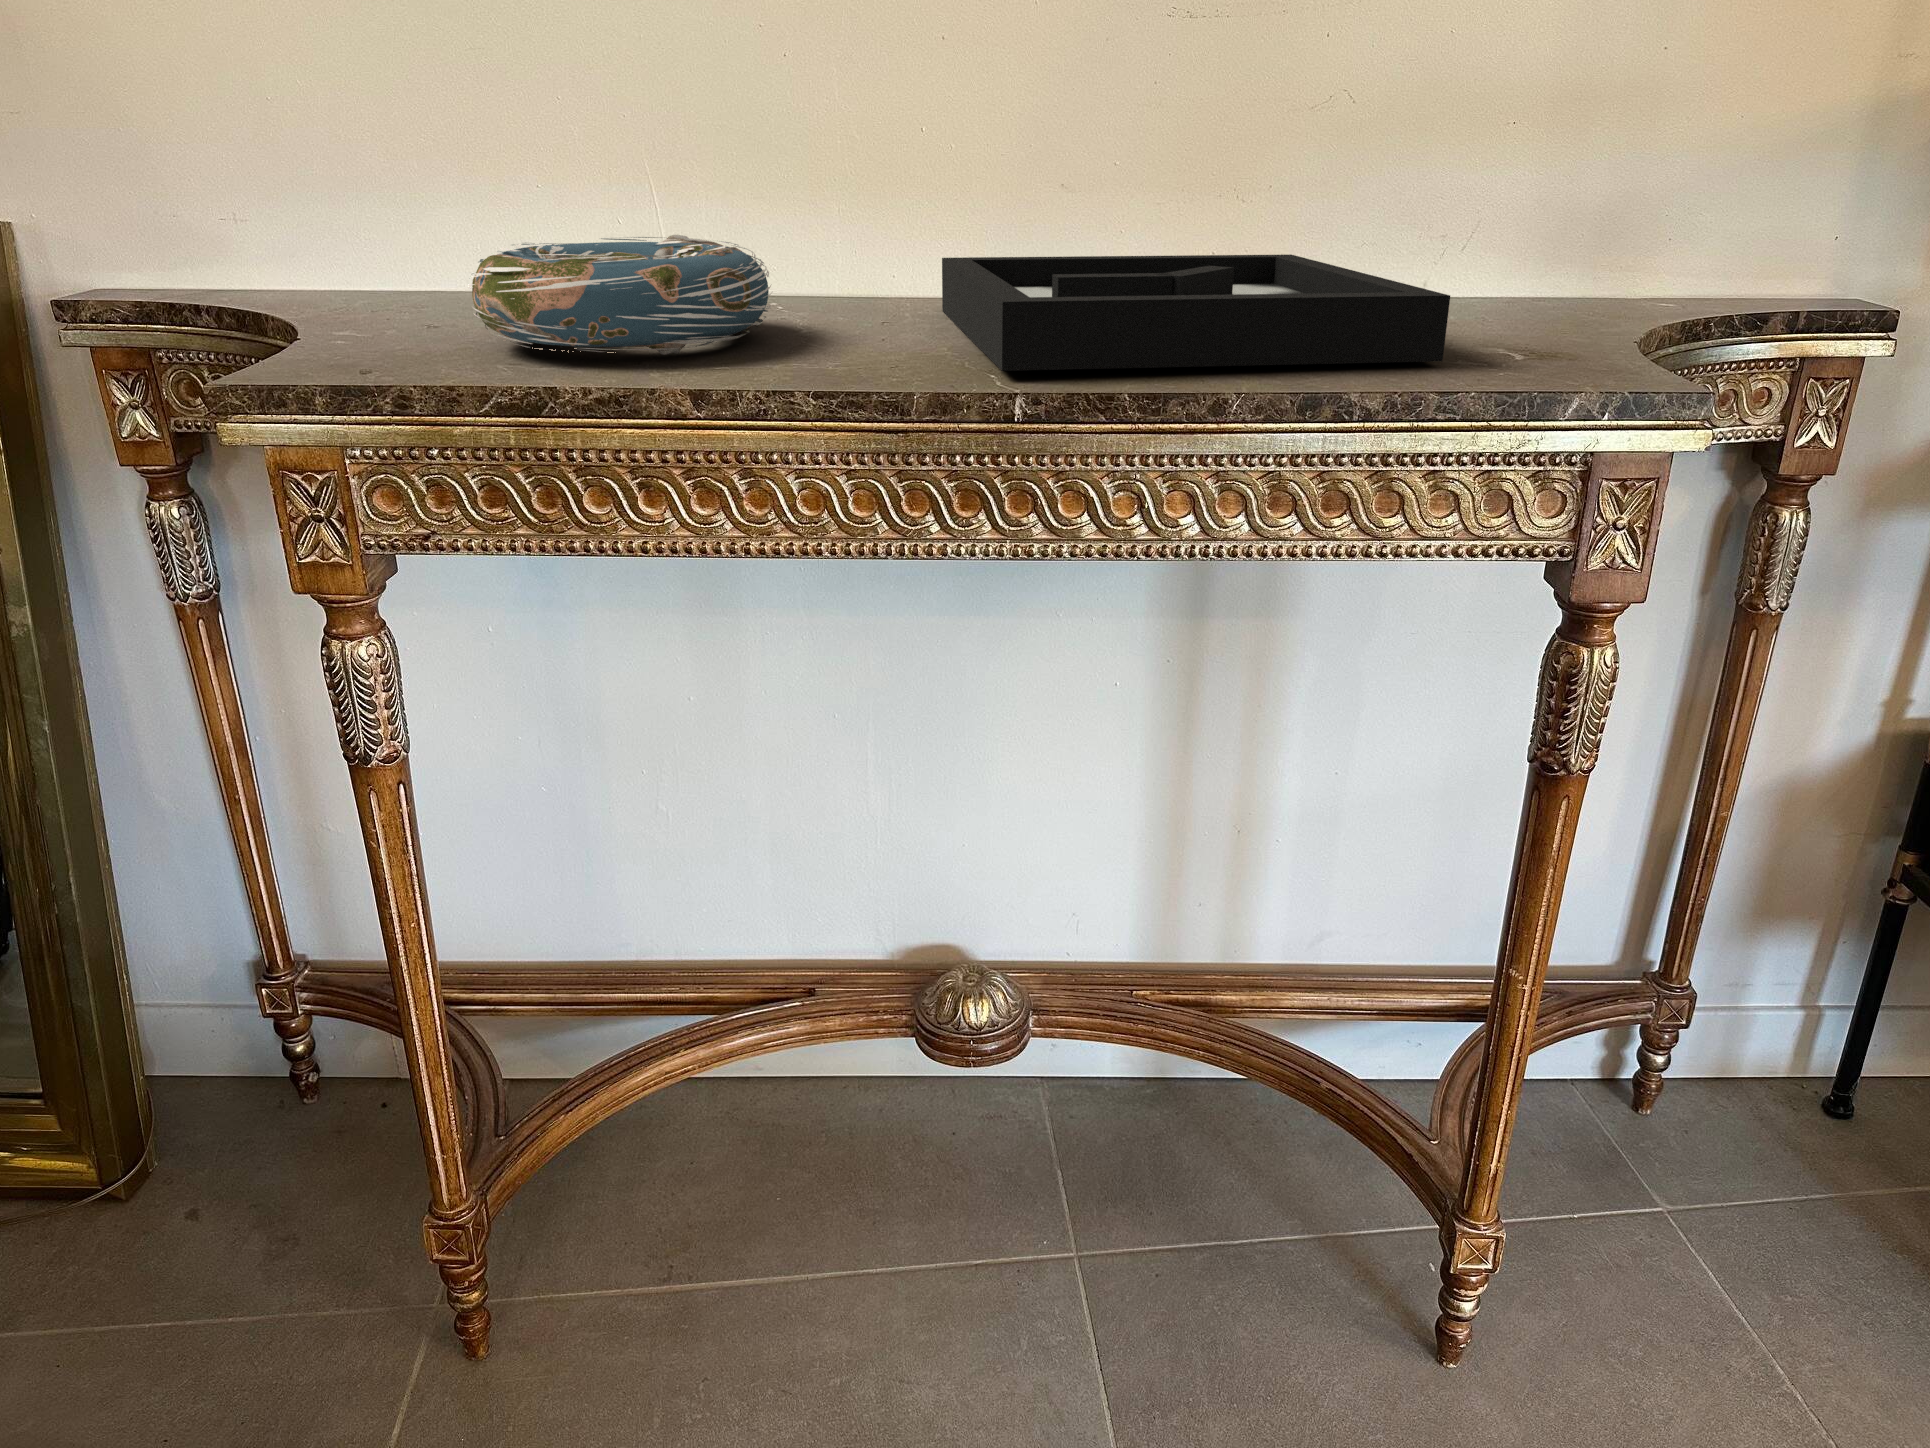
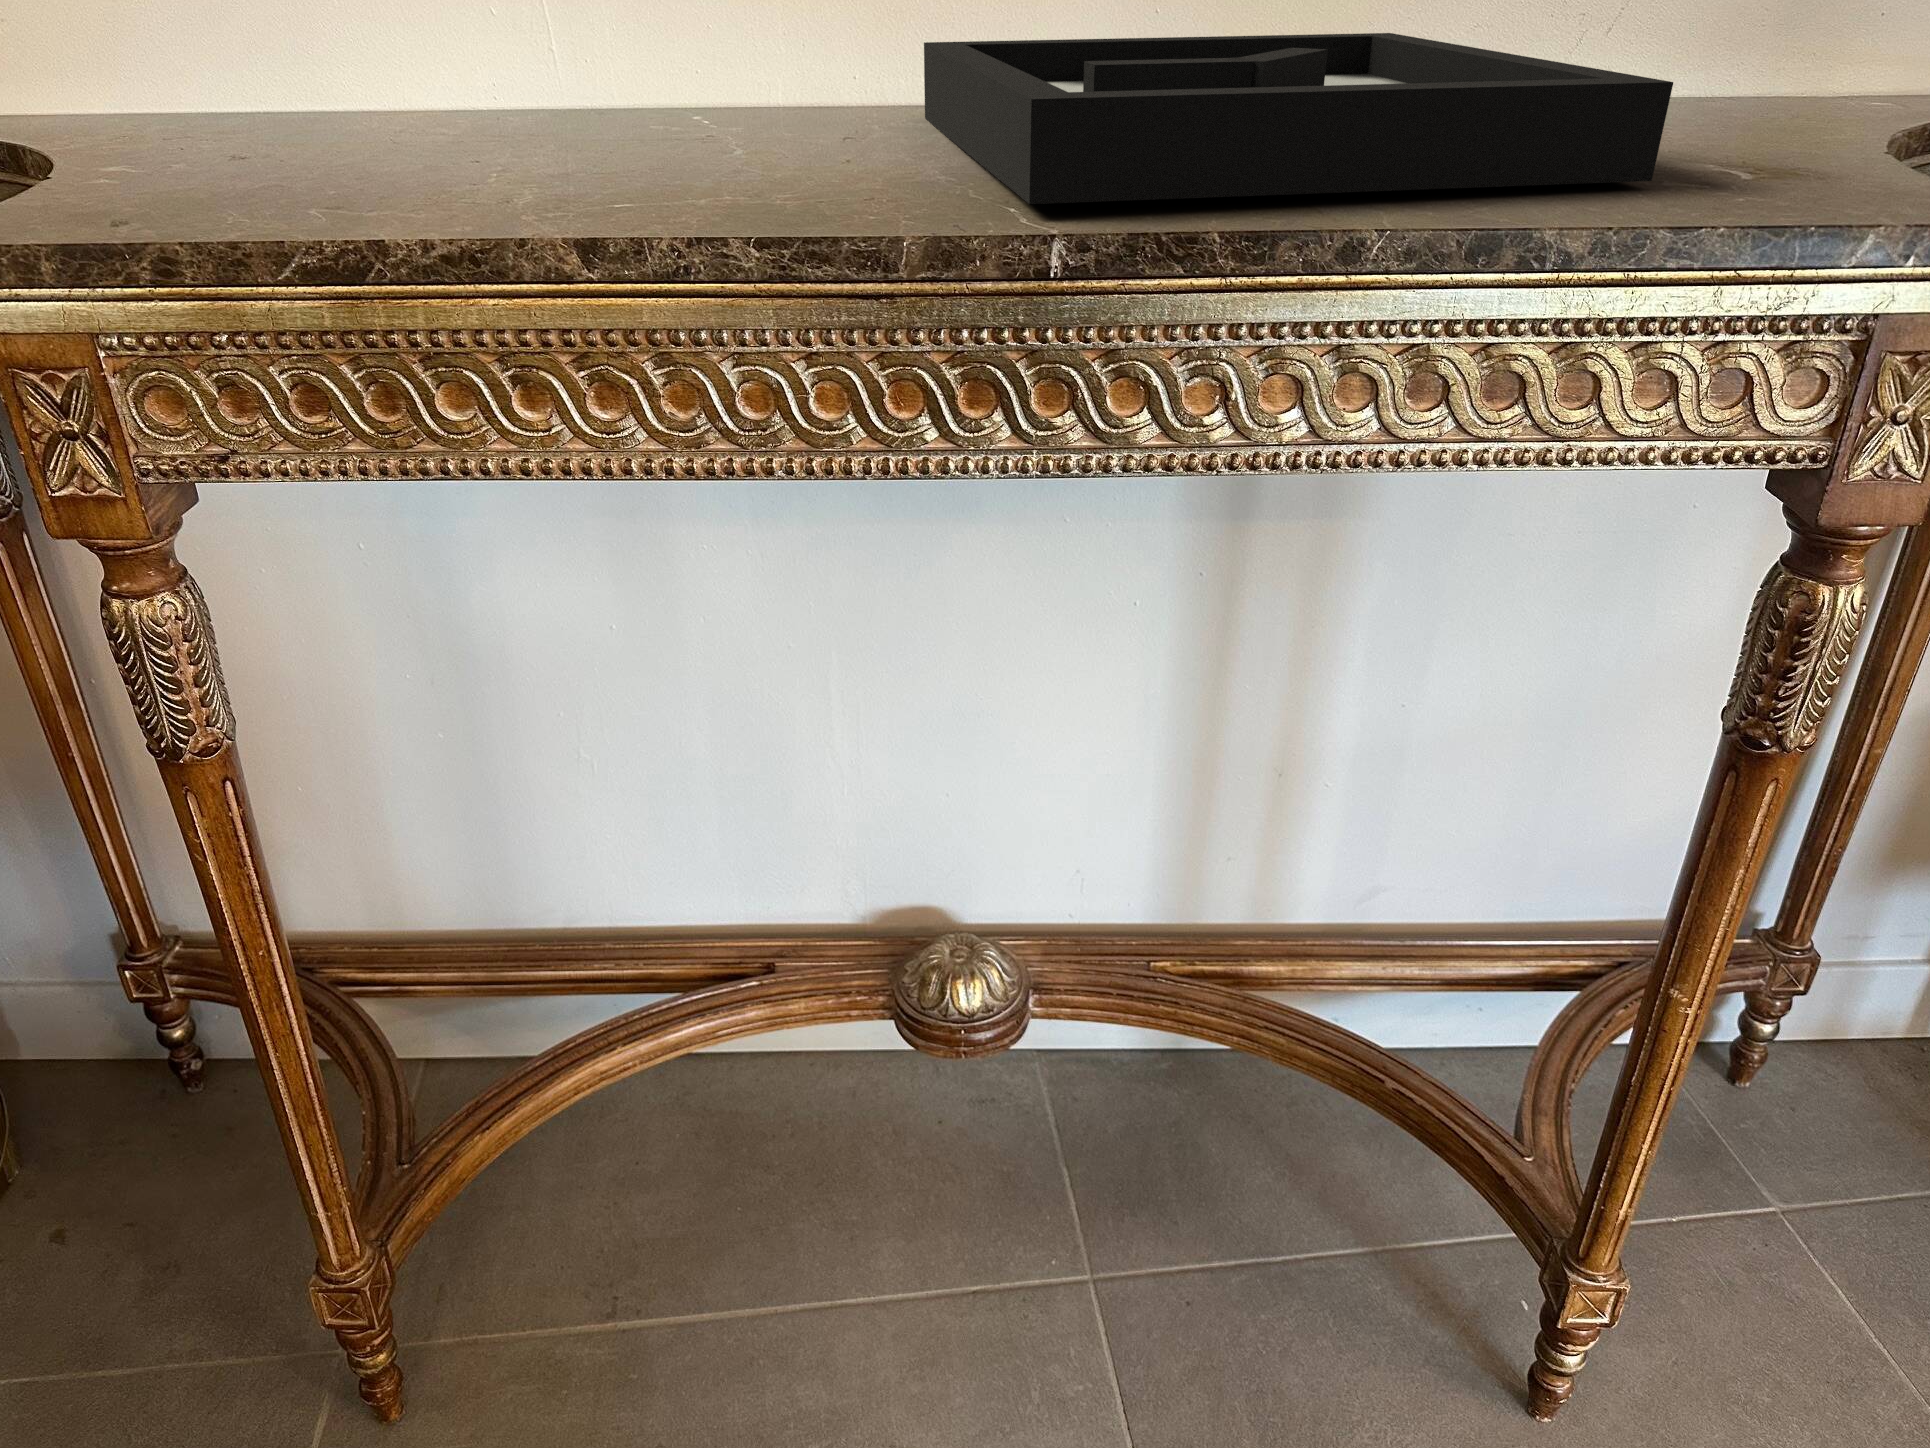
decorative bowl: present [468,235,771,355] -> none [262,11,695,185]

